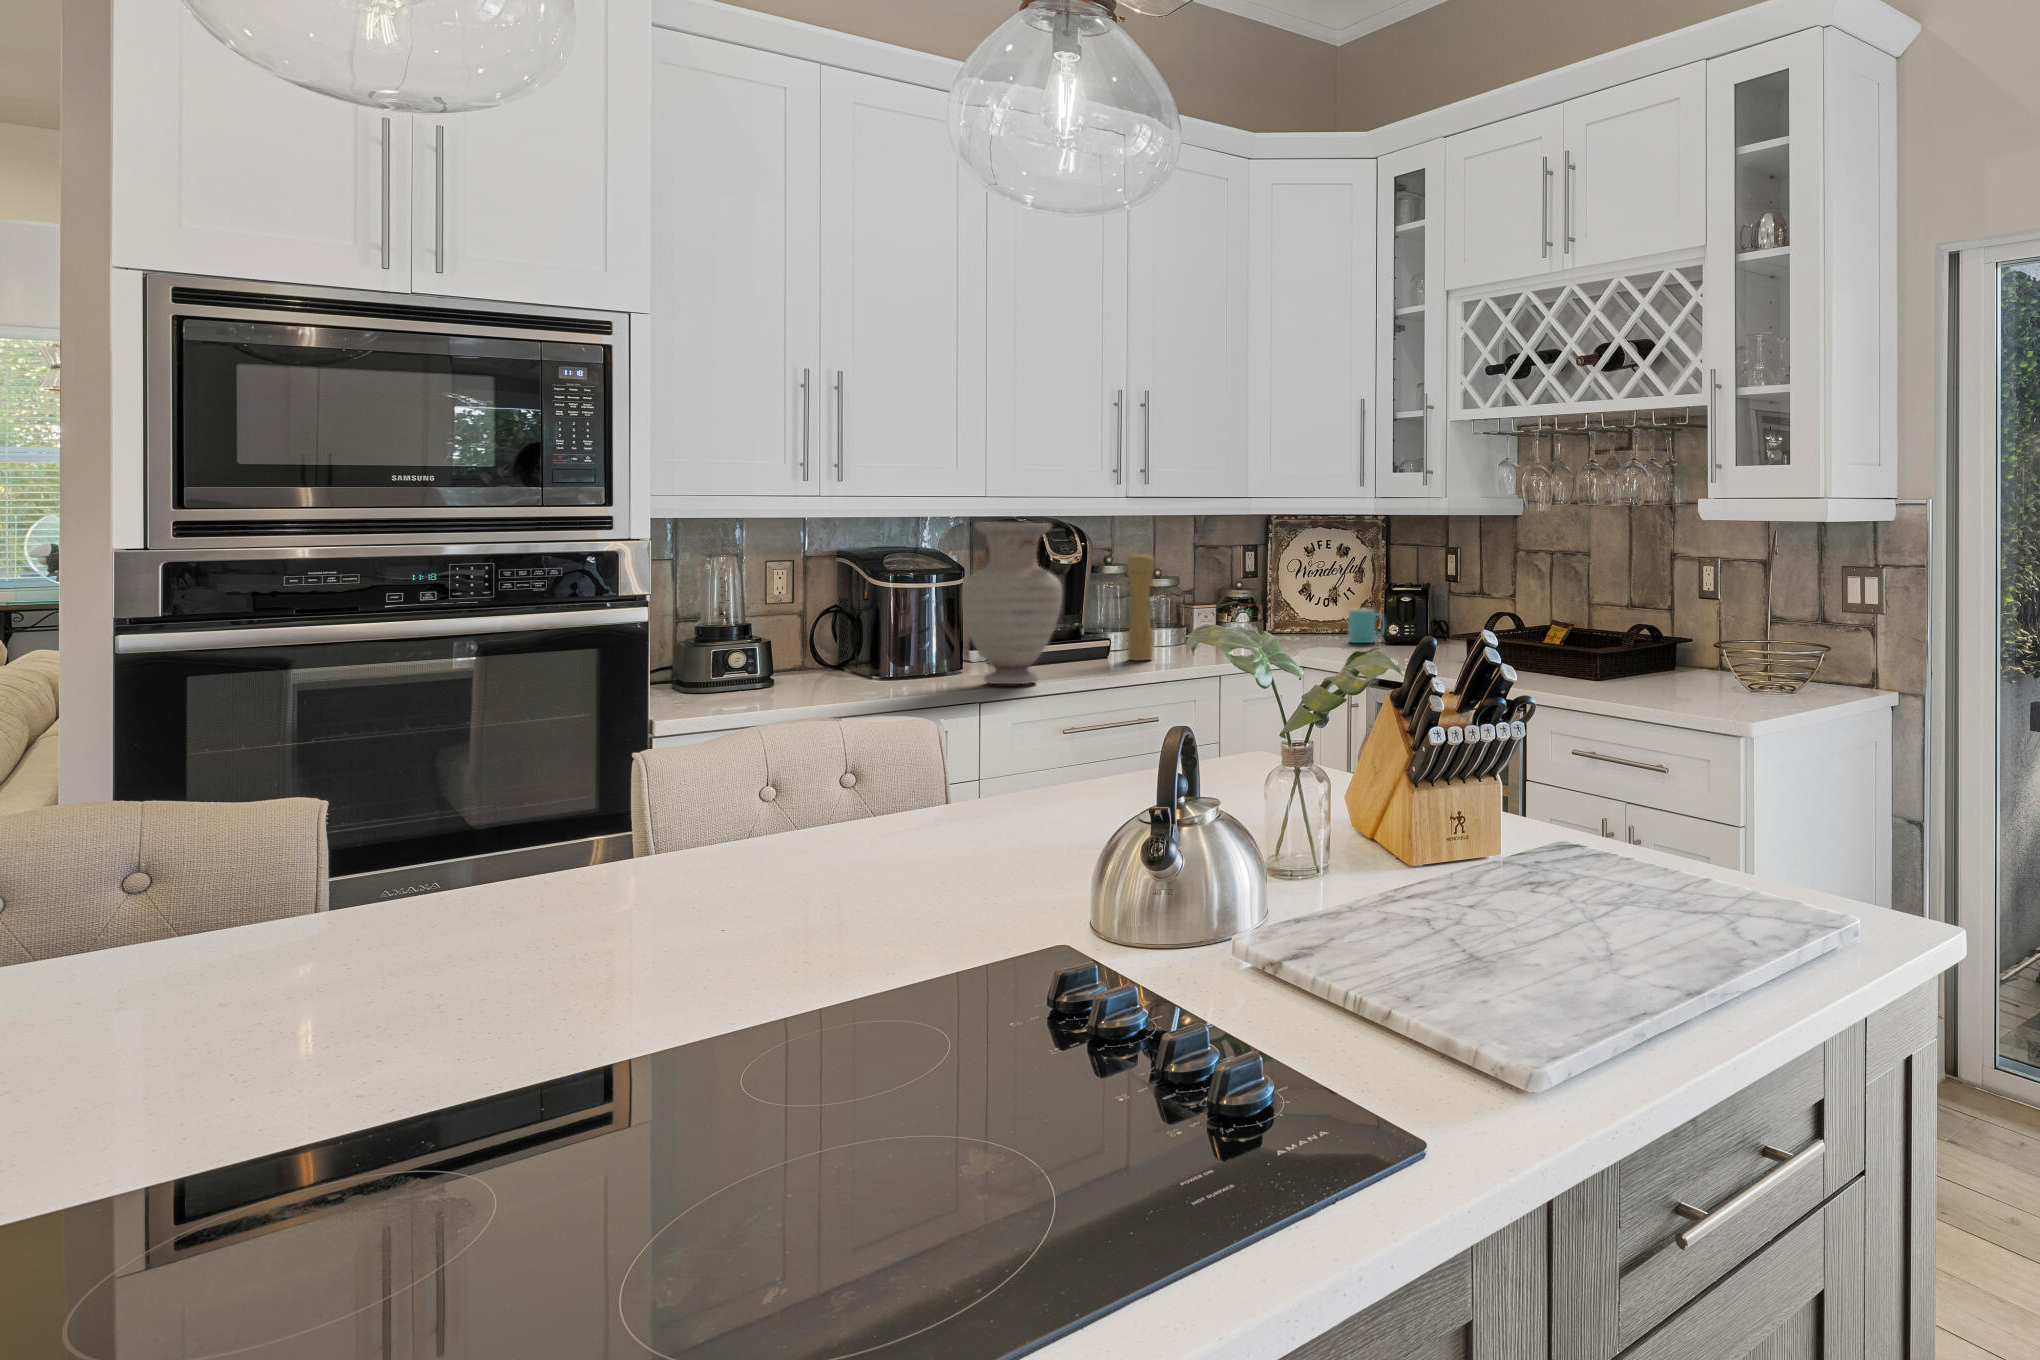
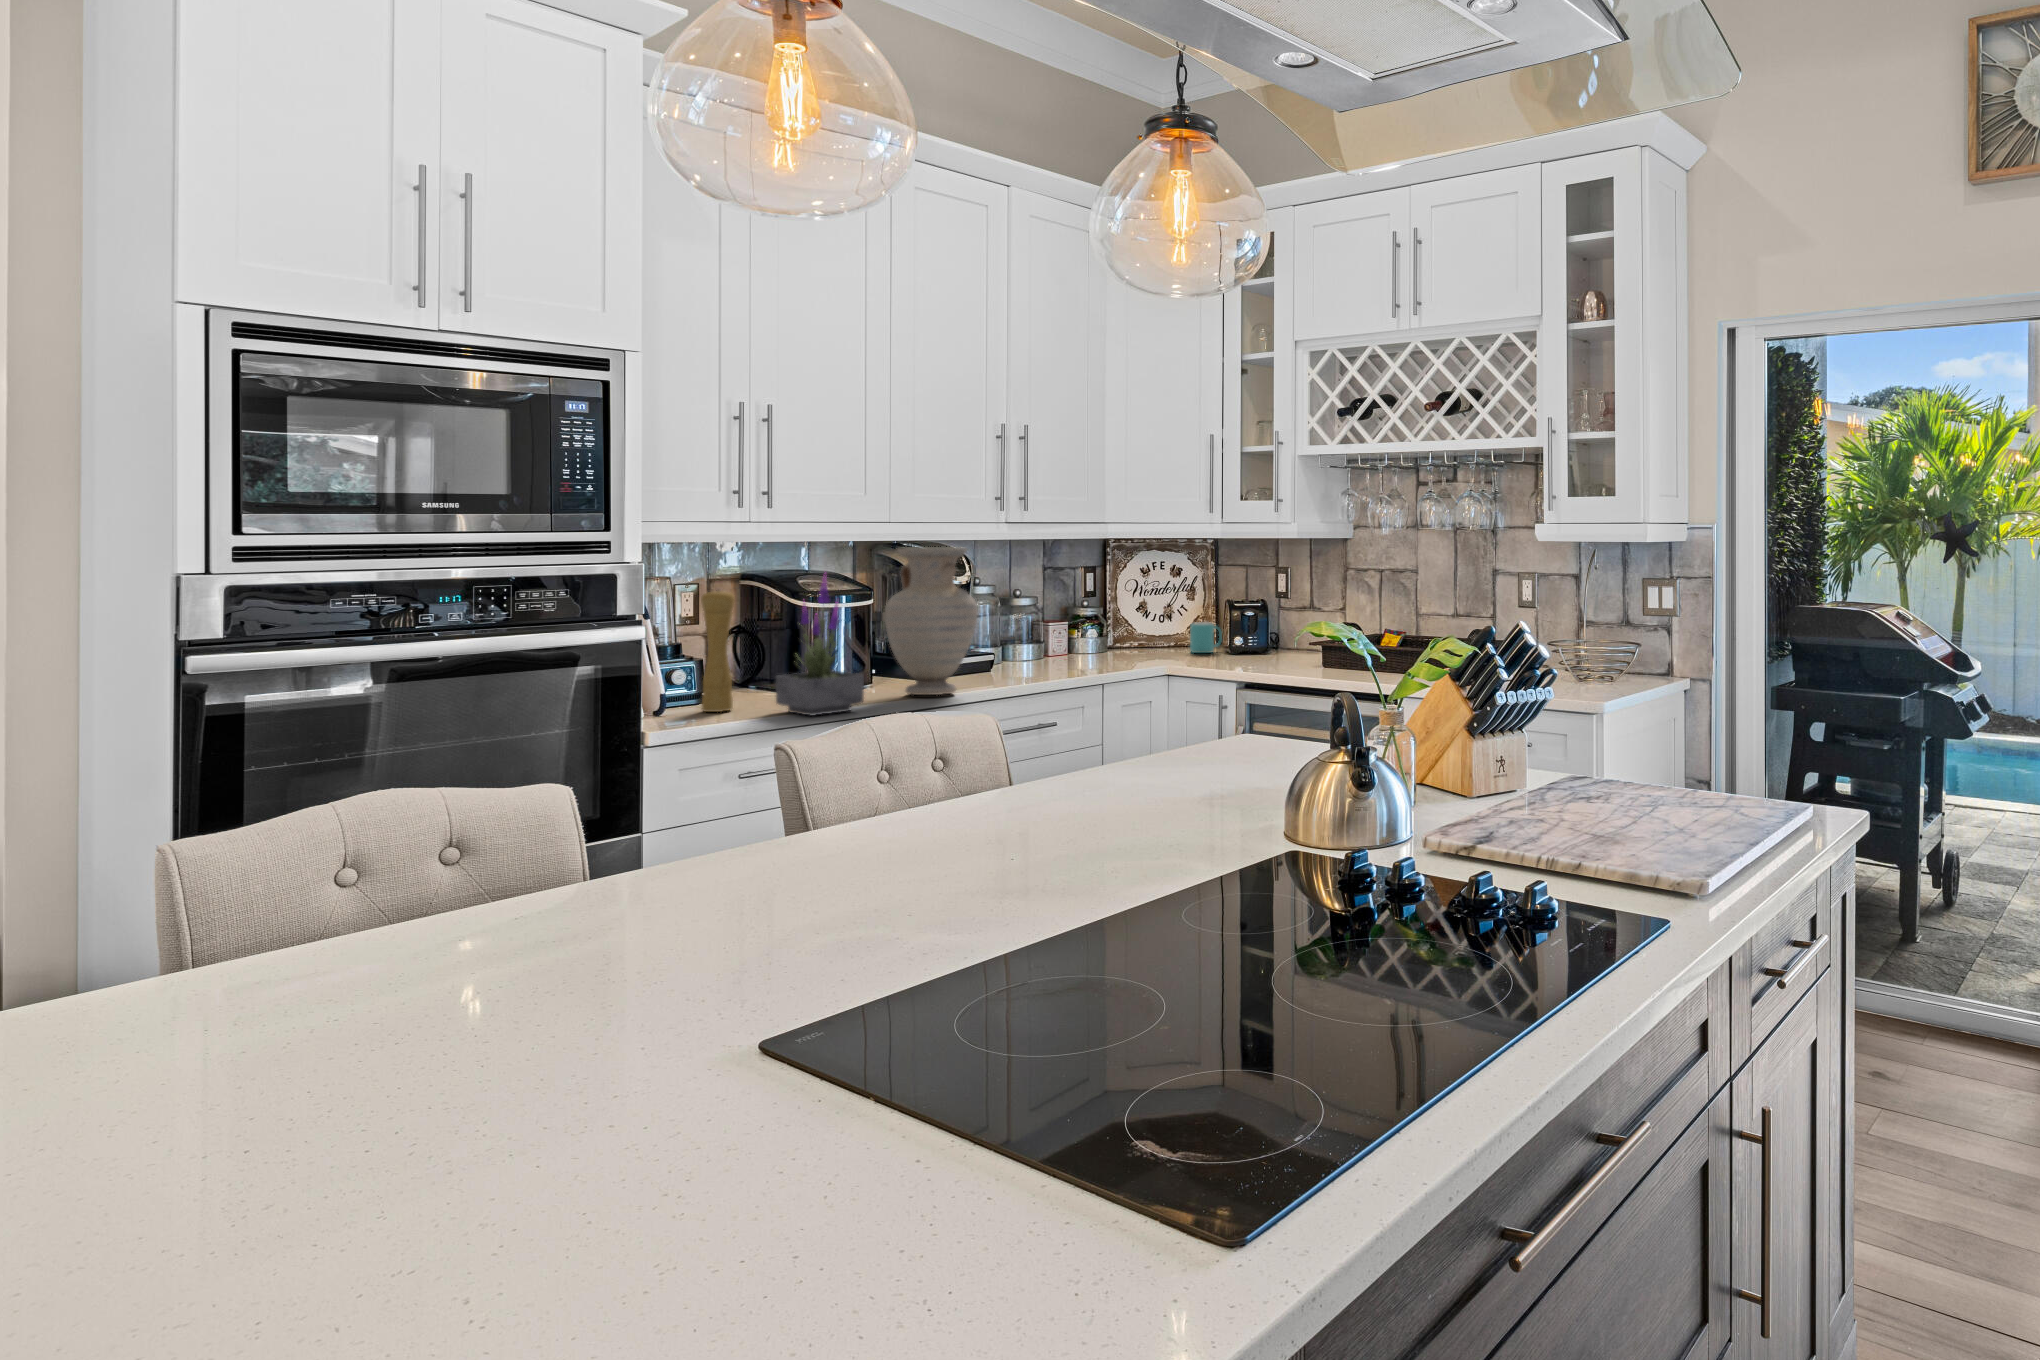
potted plant: none [829,547,919,704] -> present [776,572,864,716]
pepper mill: present [1127,553,1154,661] -> present [701,590,735,712]

